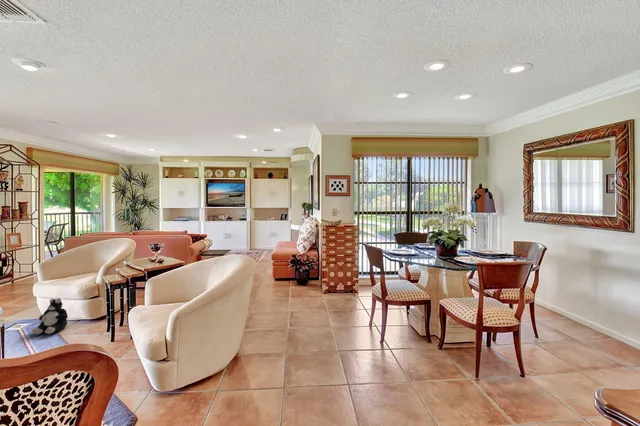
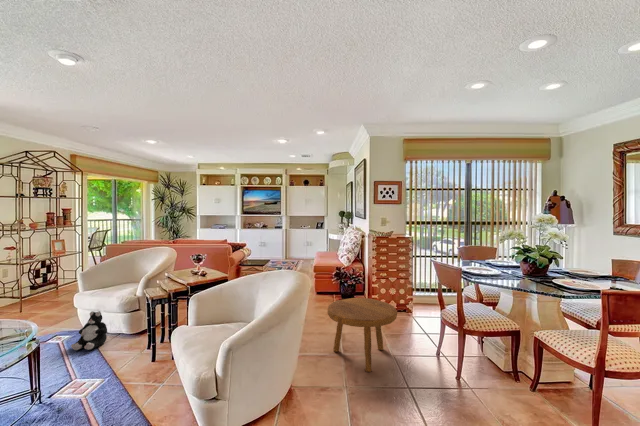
footstool: none [275,280,335,341] -> present [328,298,397,372]

